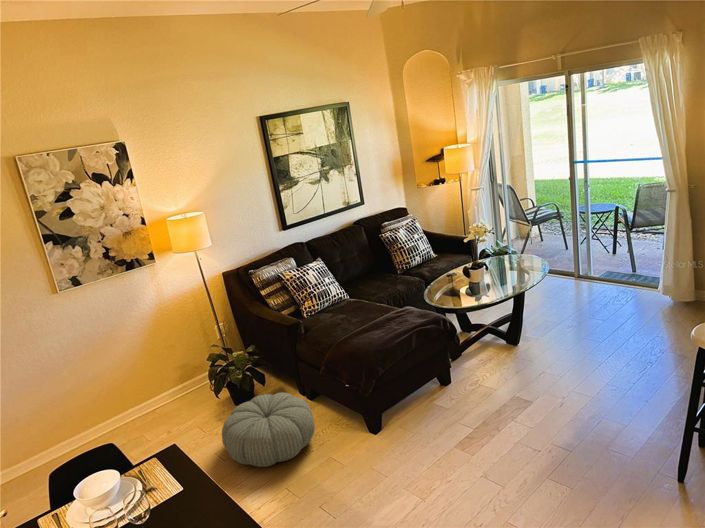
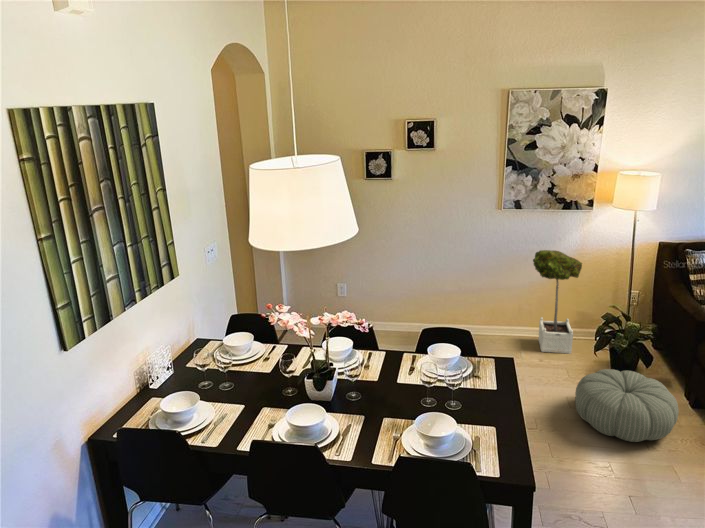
potted tree: none [116,314,191,422] -> present [533,250,582,354]

